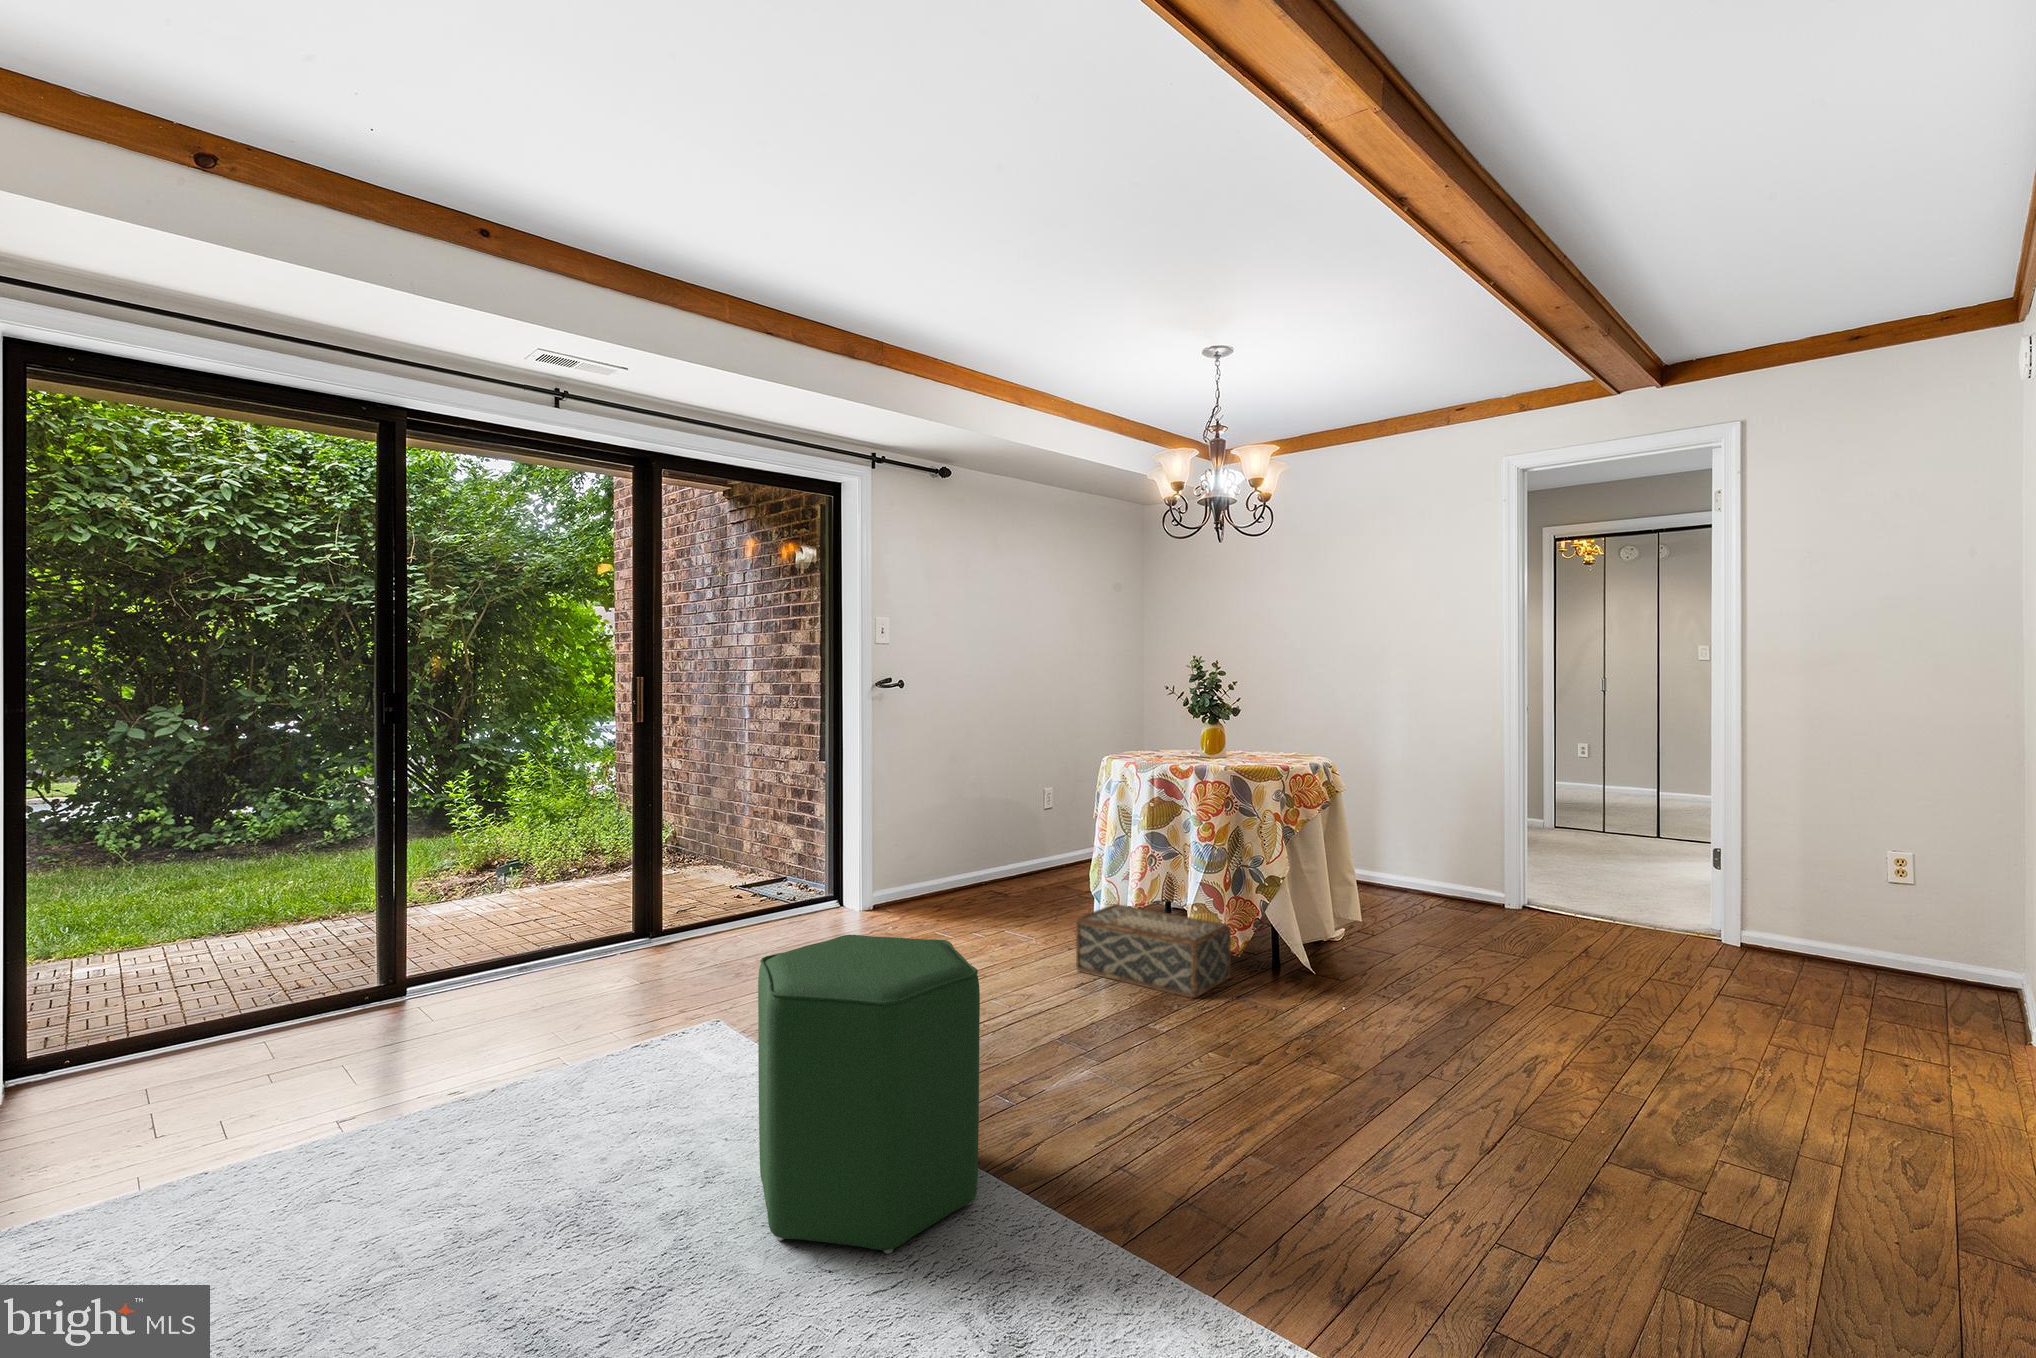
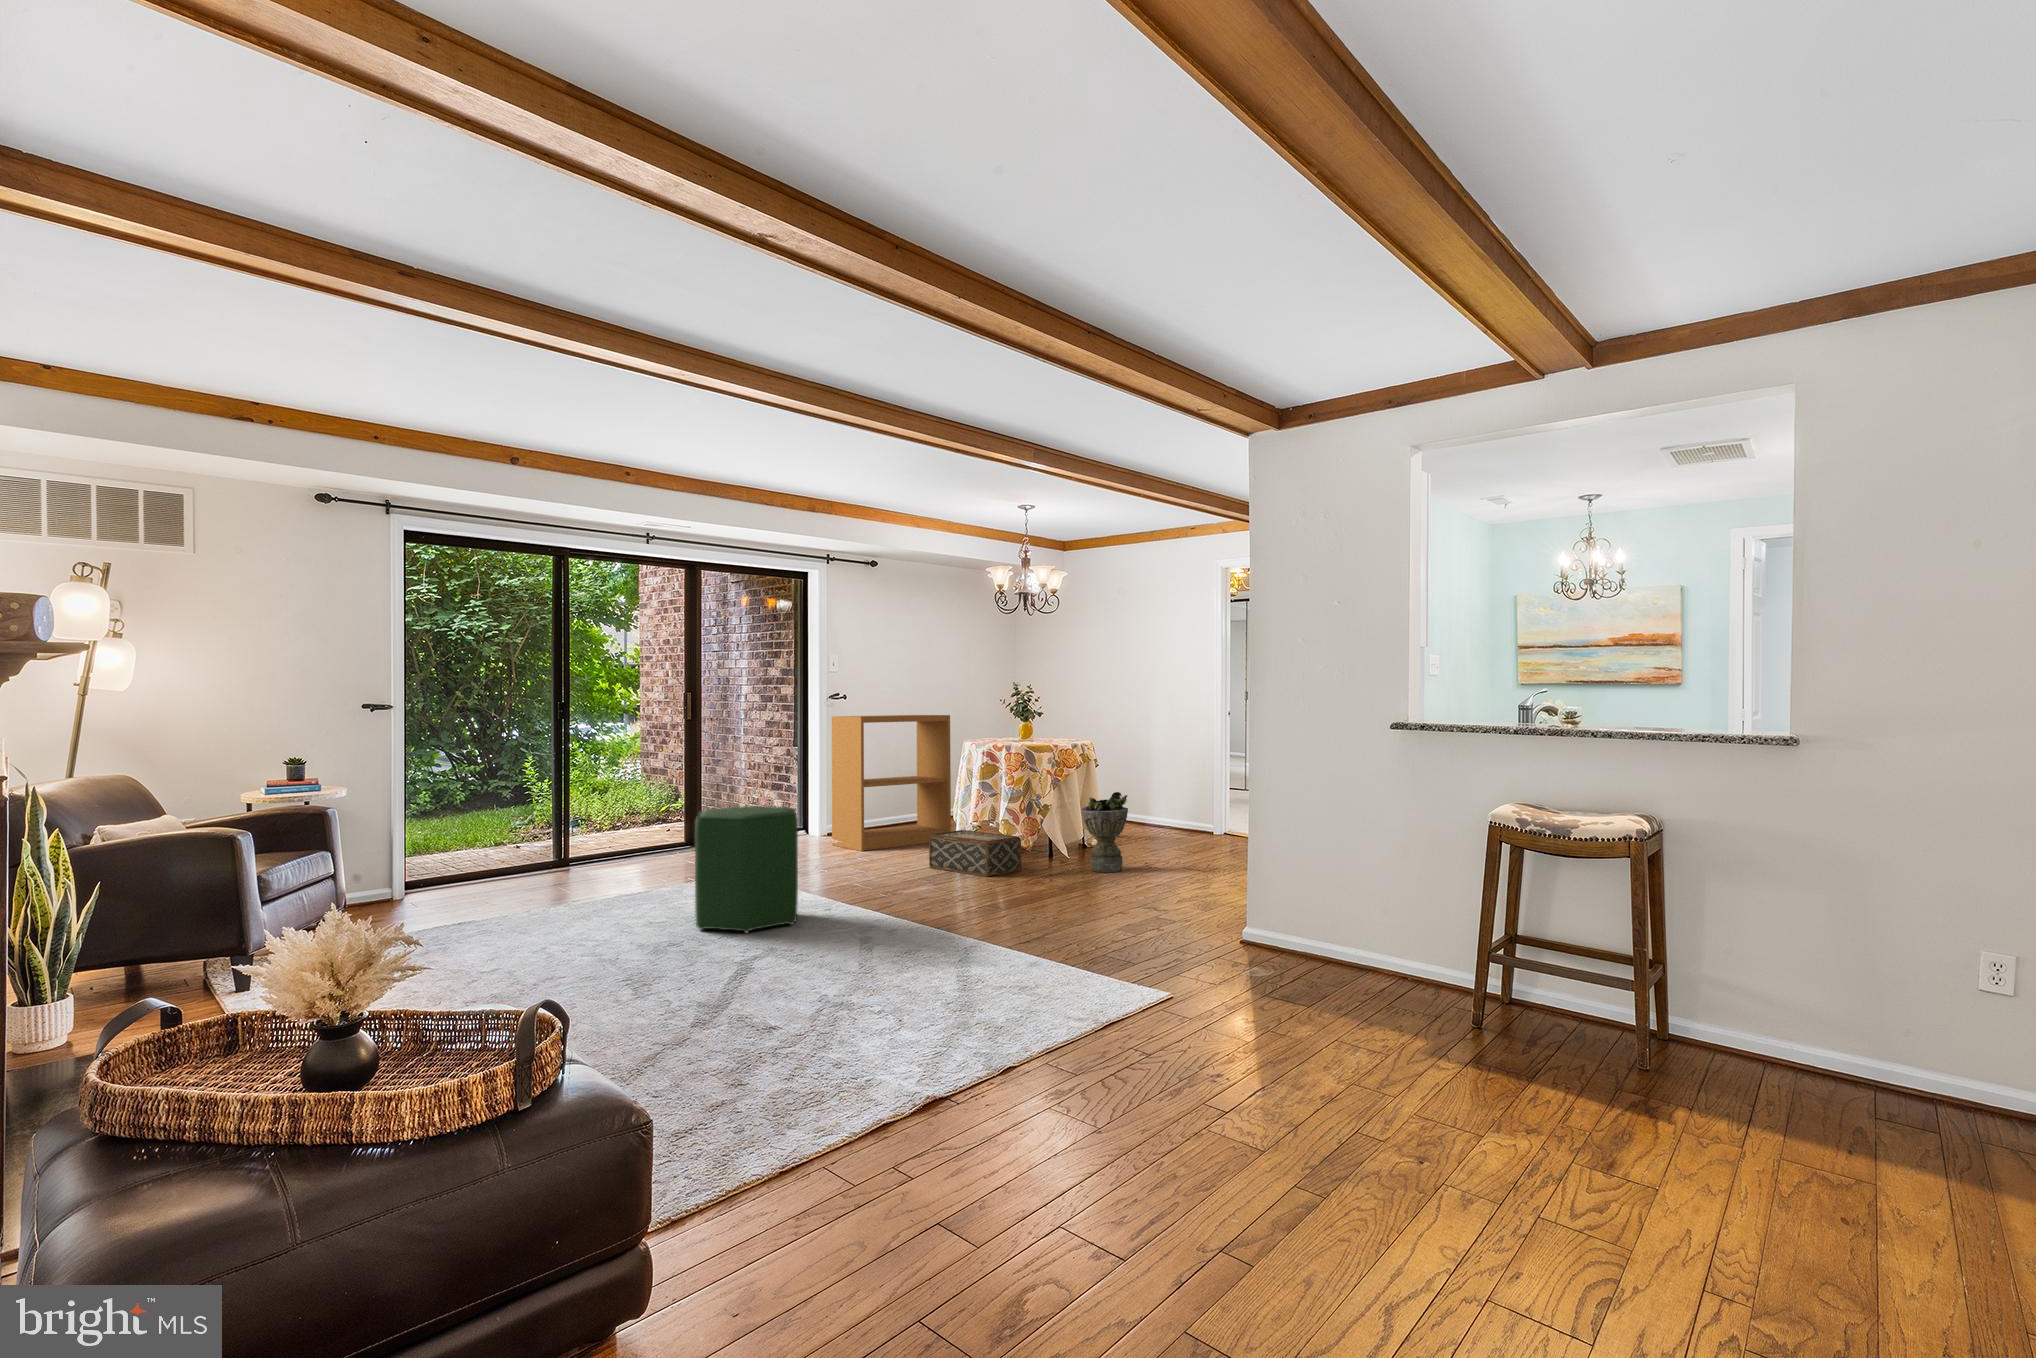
bookshelf: none [880,712,1048,923] -> present [832,715,951,851]
planter: none [1321,850,1401,983] -> present [1081,792,1128,872]

